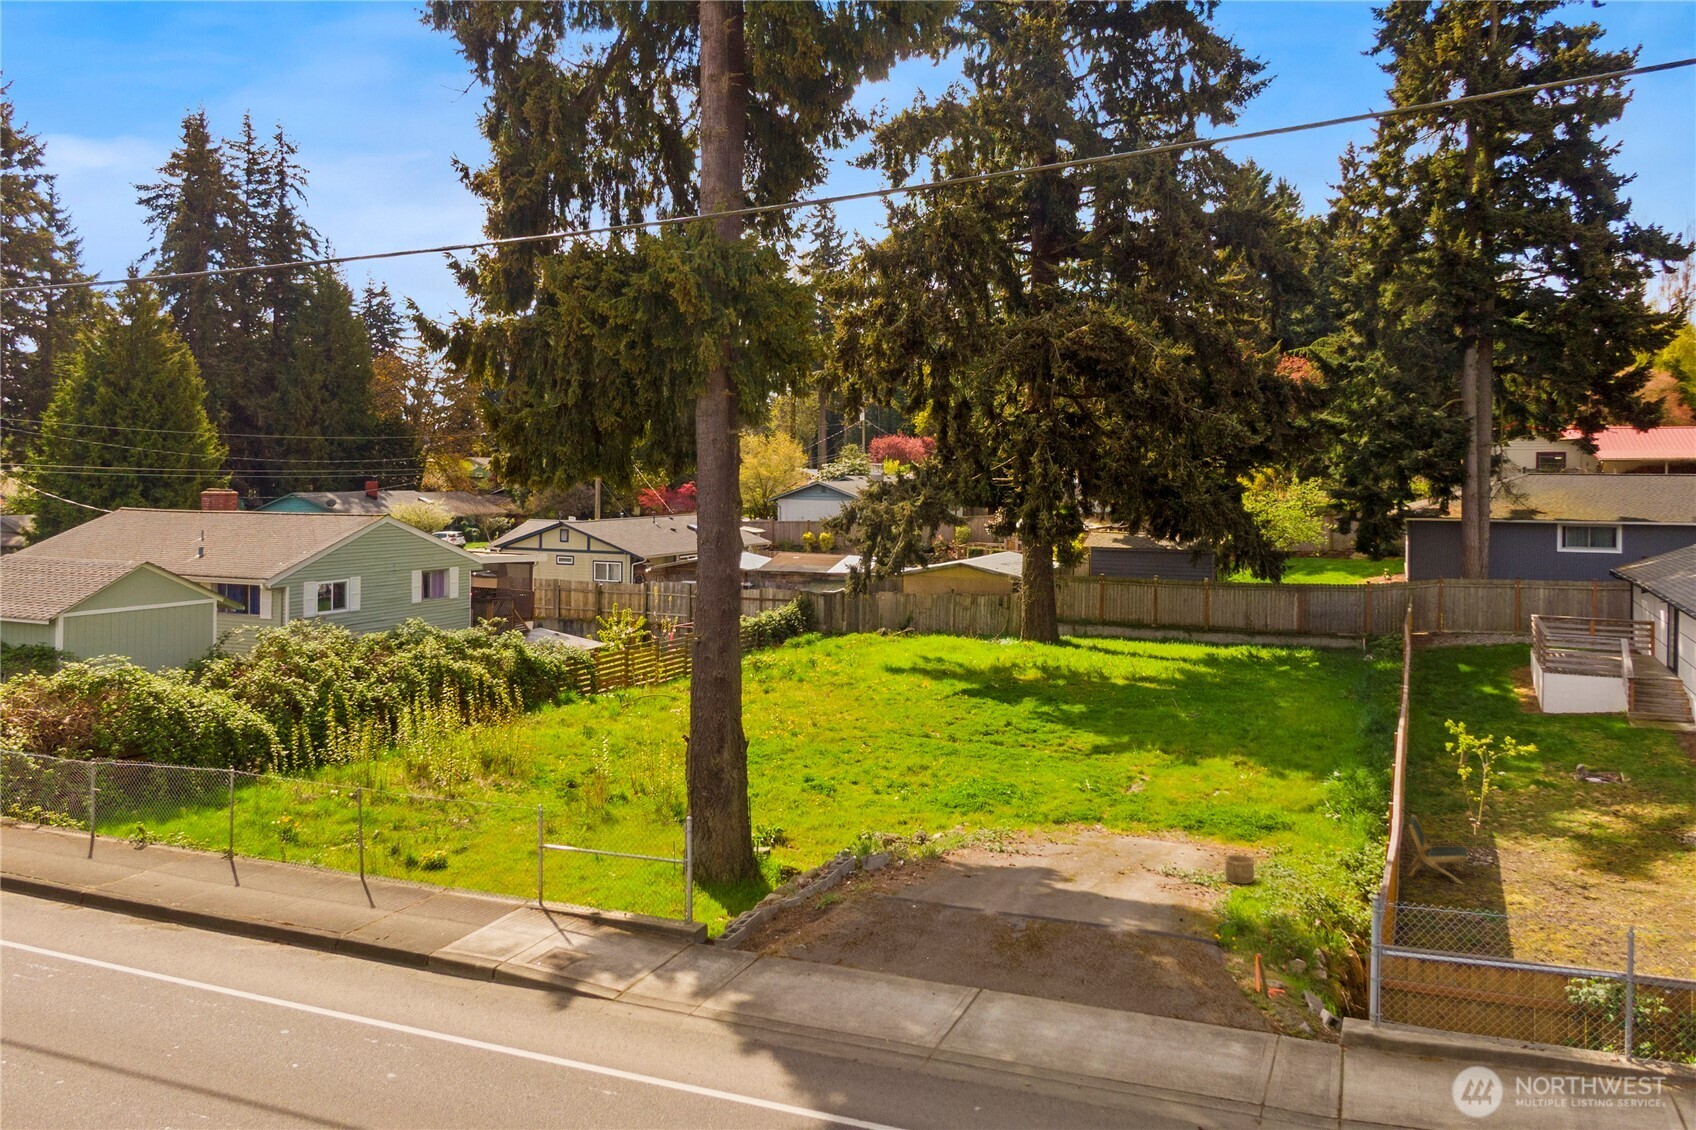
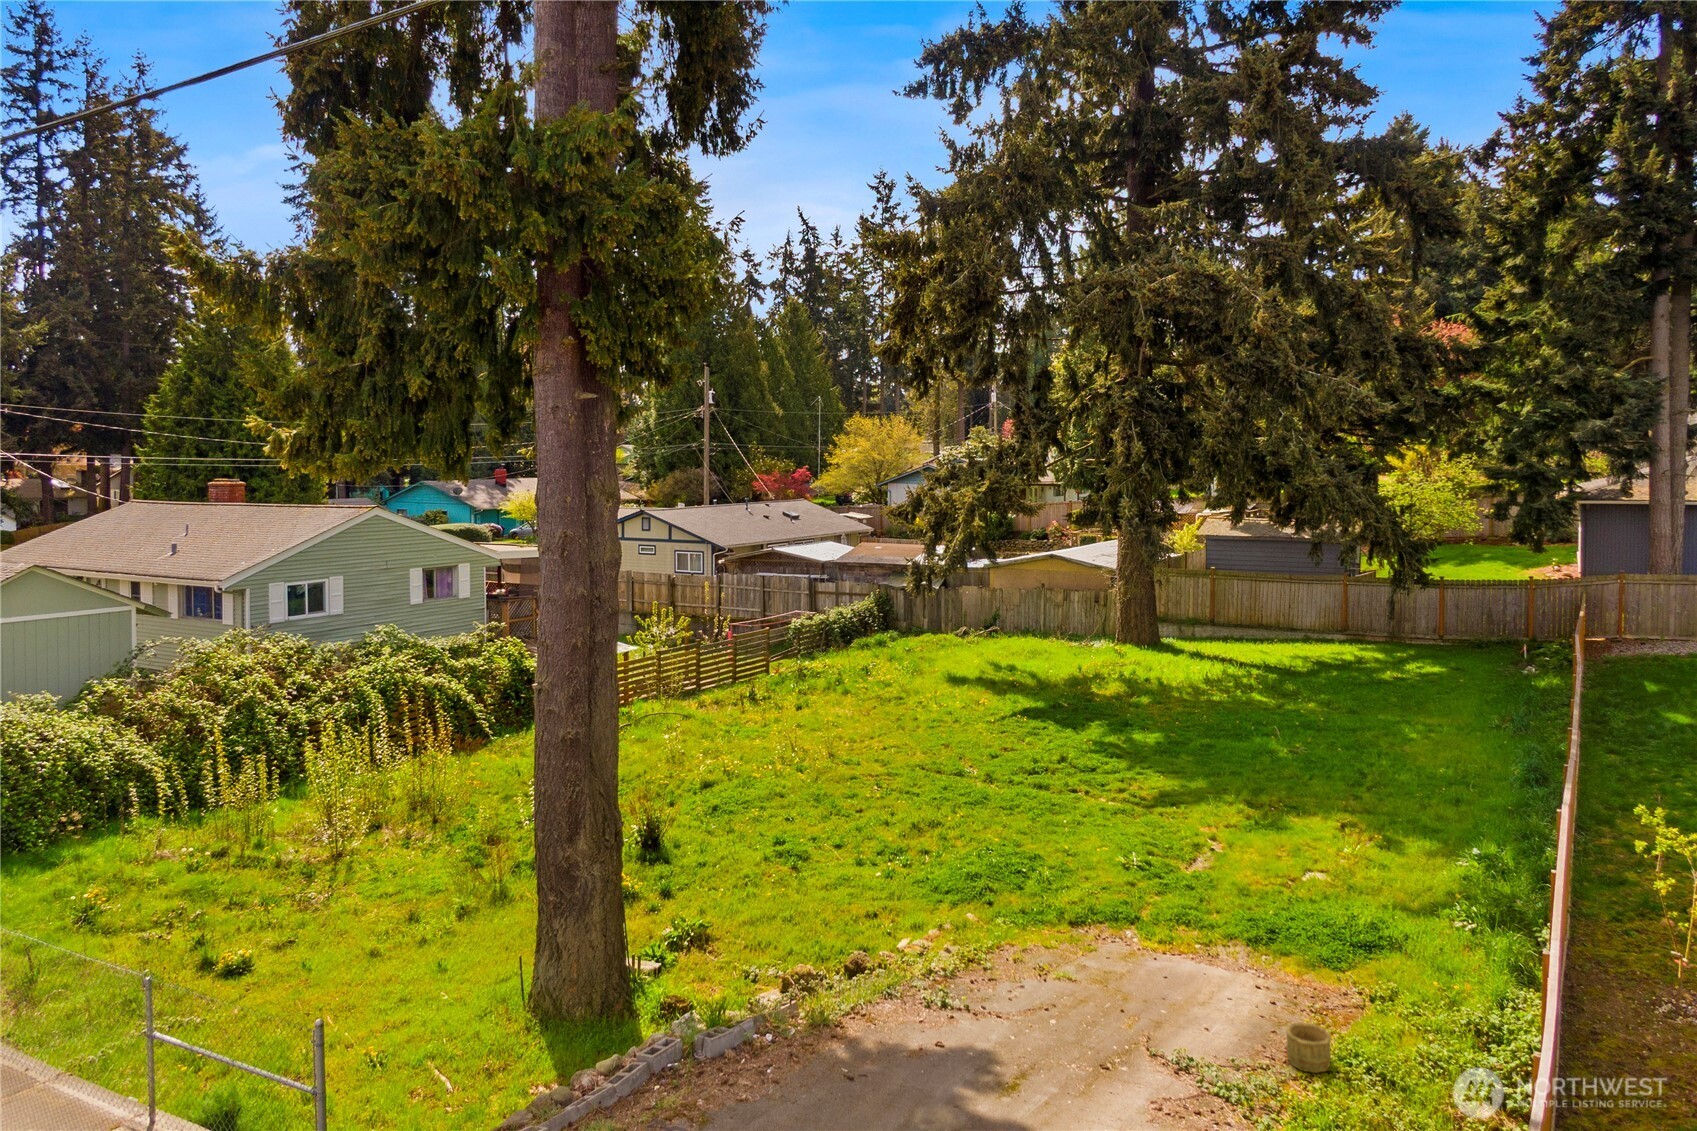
lounge chair: present [1408,815,1467,884] -> none [1577,942,1674,1058]

